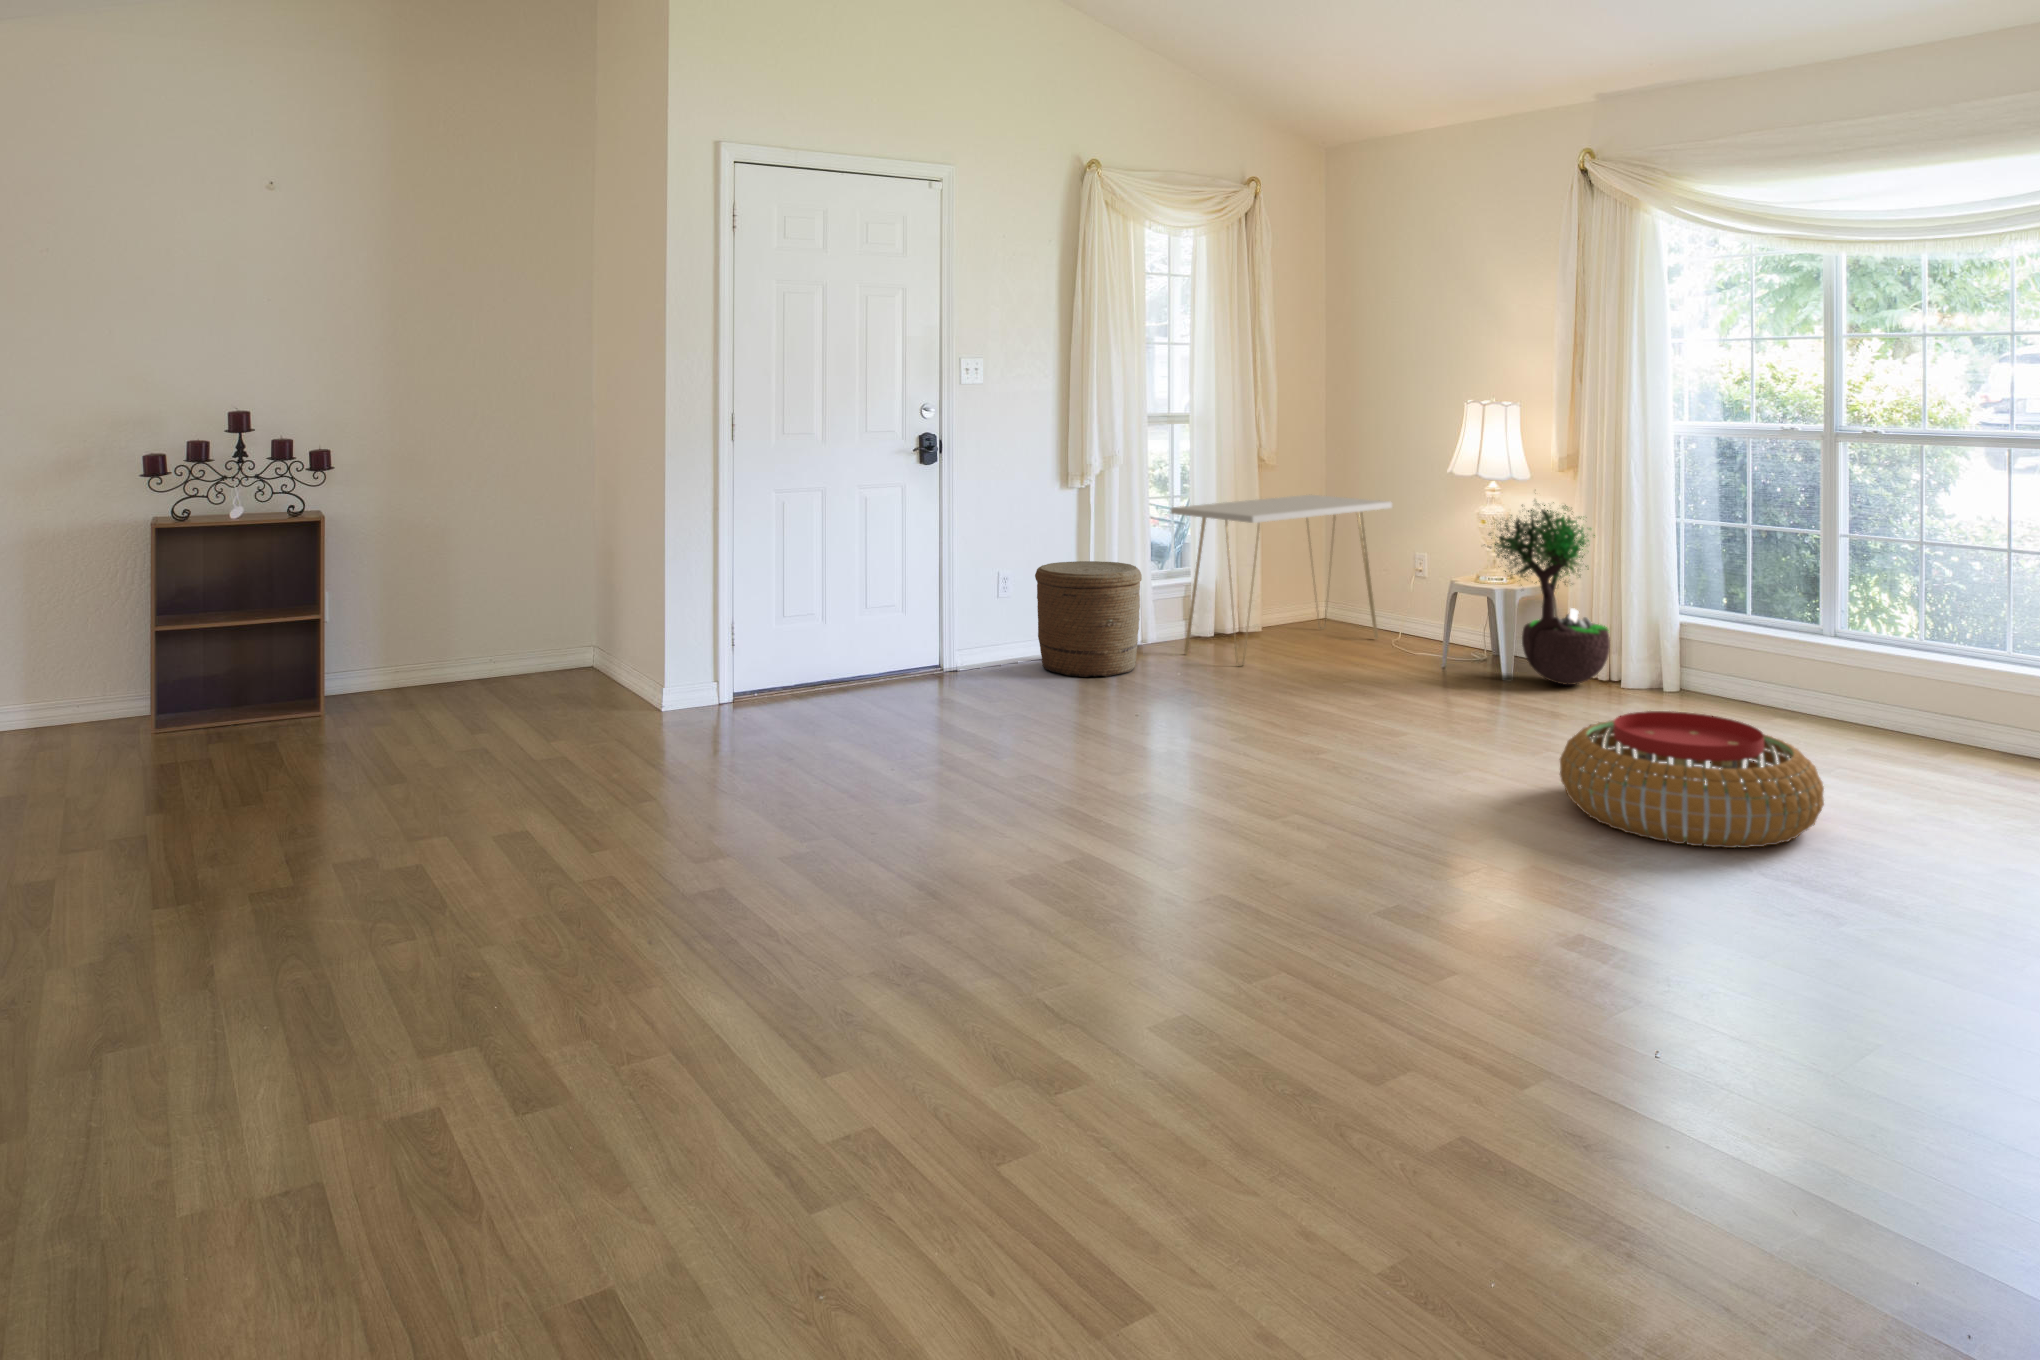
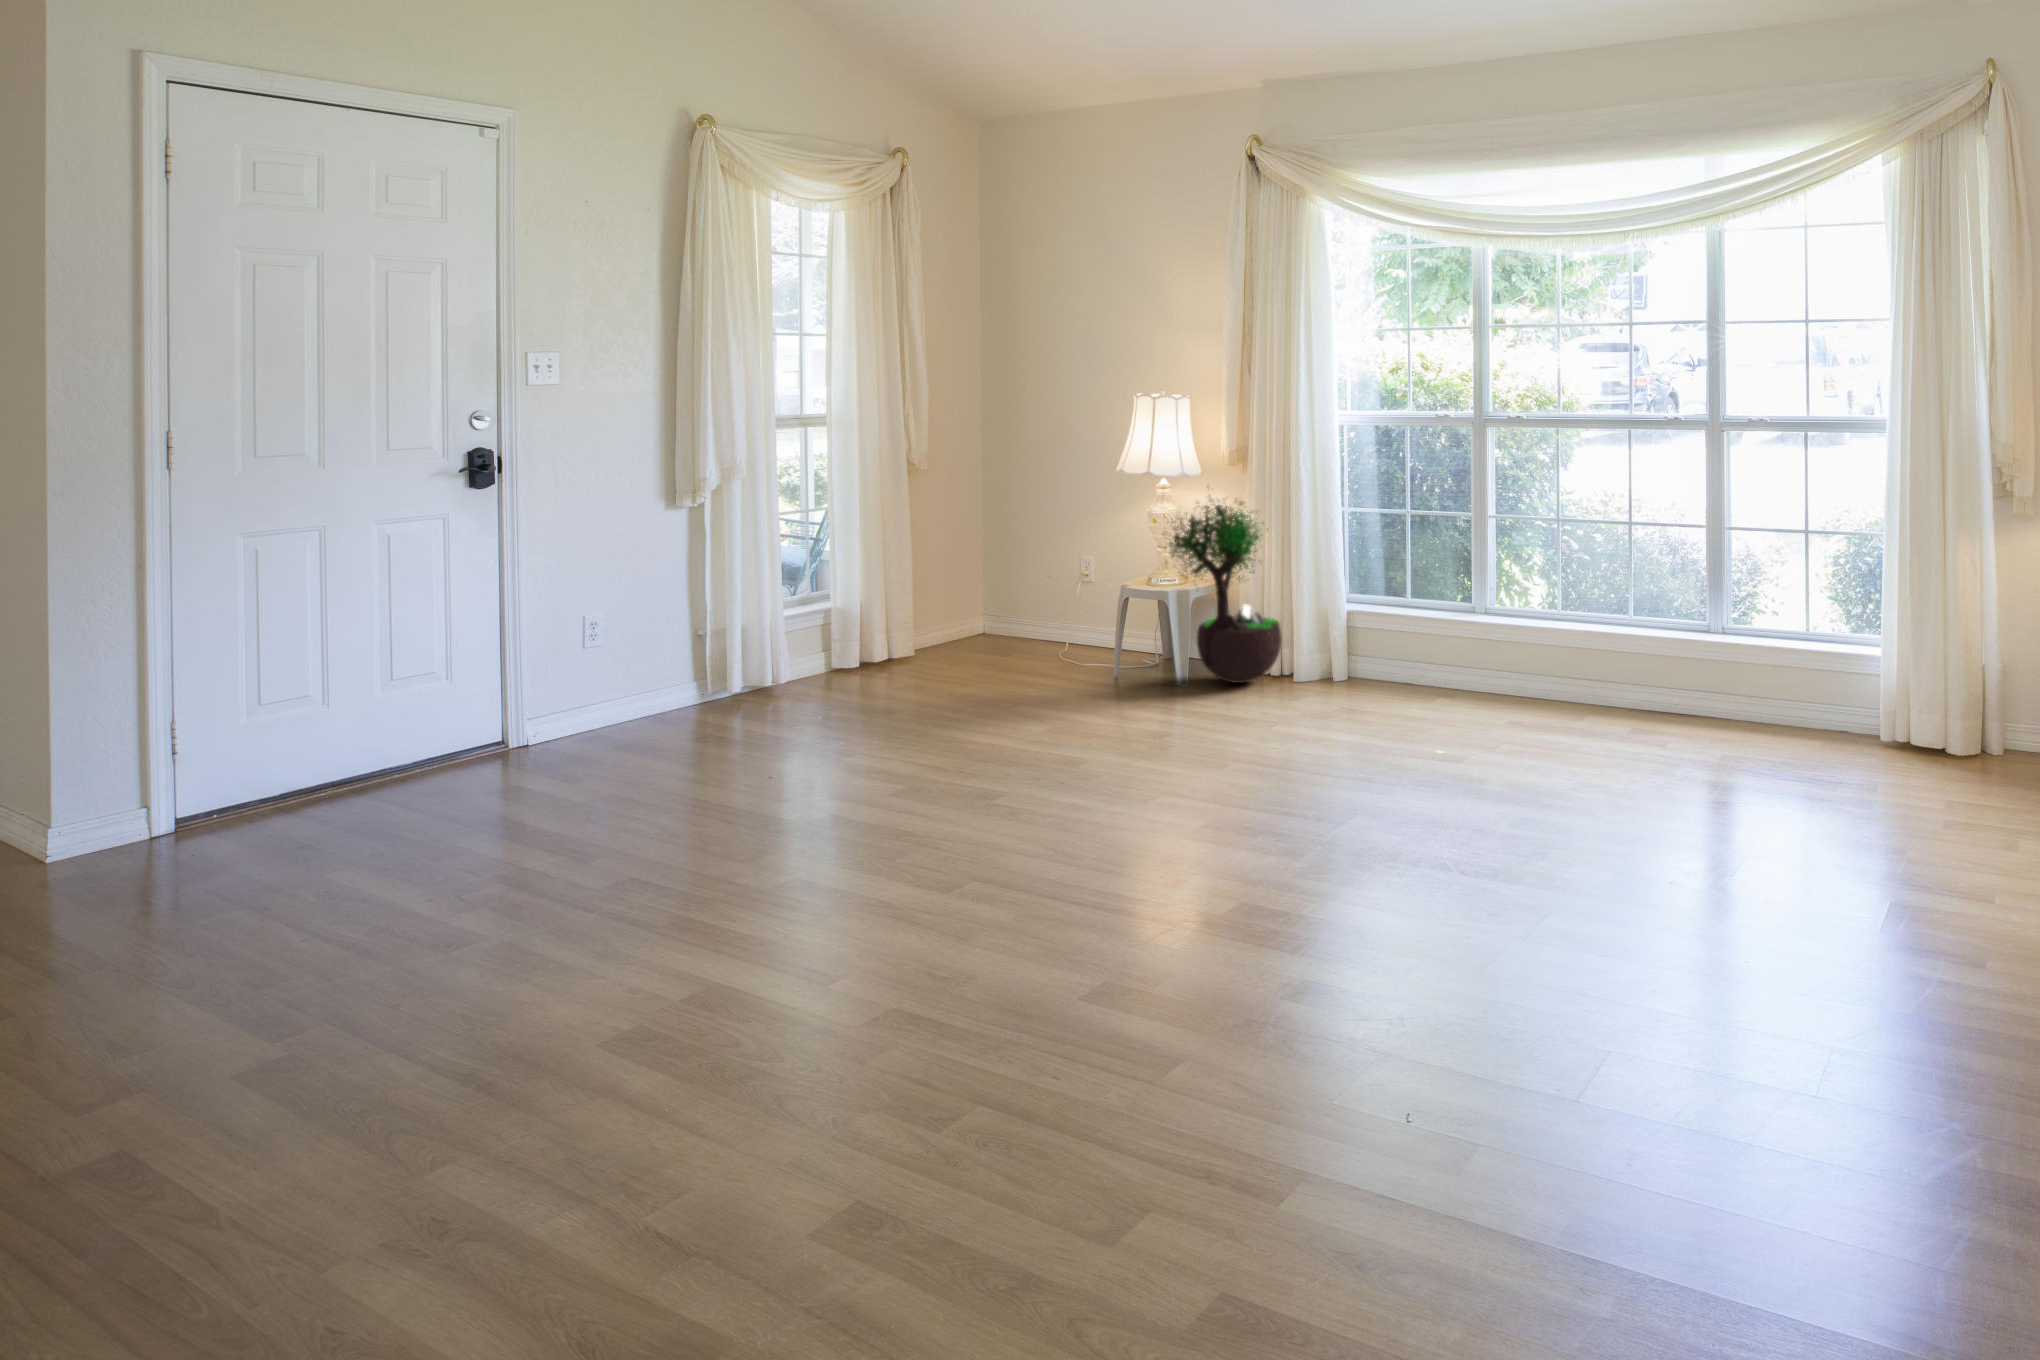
console table: present [1171,495,1392,667] -> none [808,499,1059,700]
woven basket: present [1035,561,1142,677] -> none [634,593,773,736]
pouf: present [1560,711,1824,848] -> none [1254,710,1501,852]

